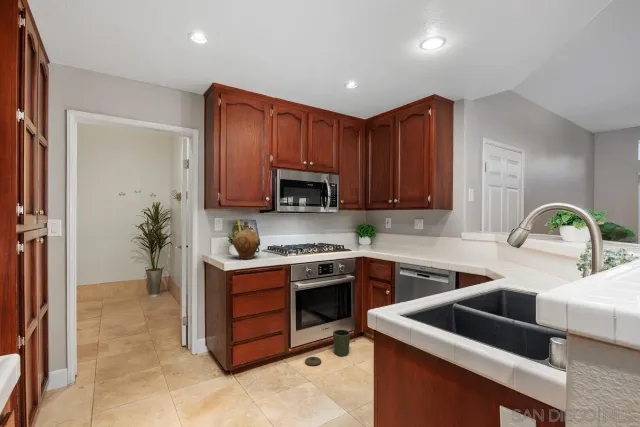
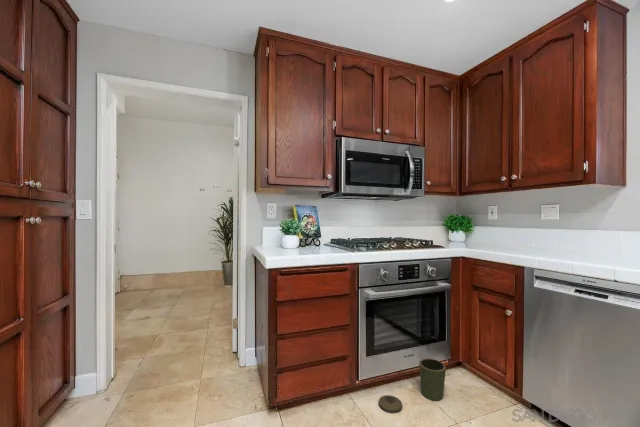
ceramic jug: present [232,222,260,259] -> none [281,204,316,254]

